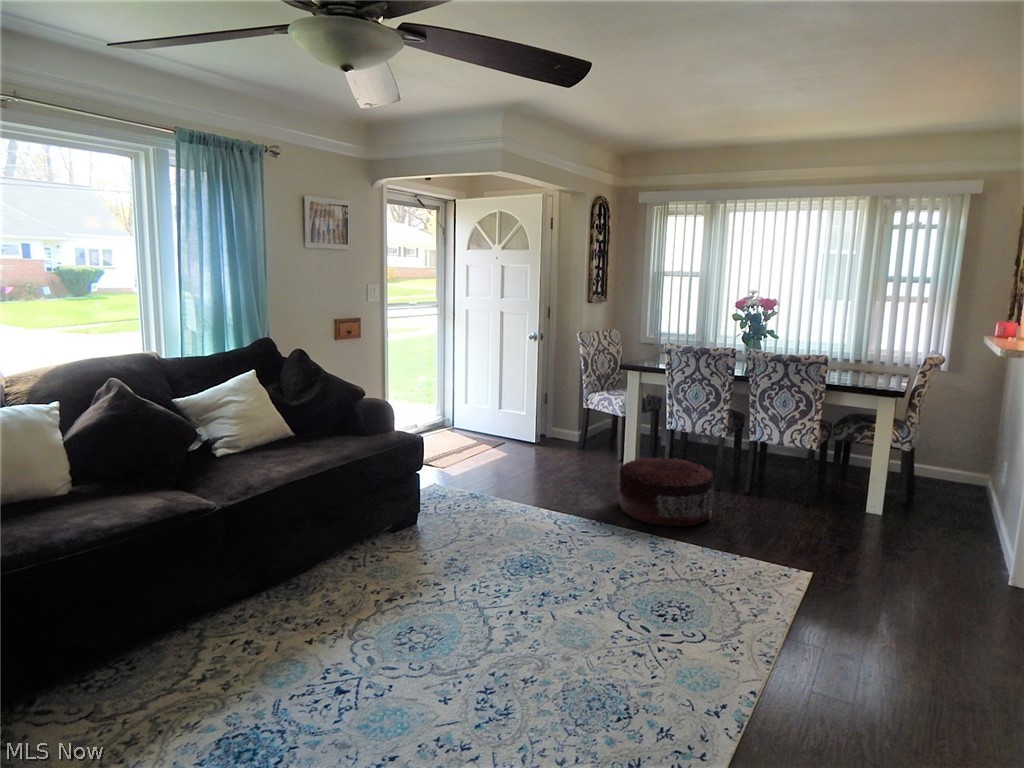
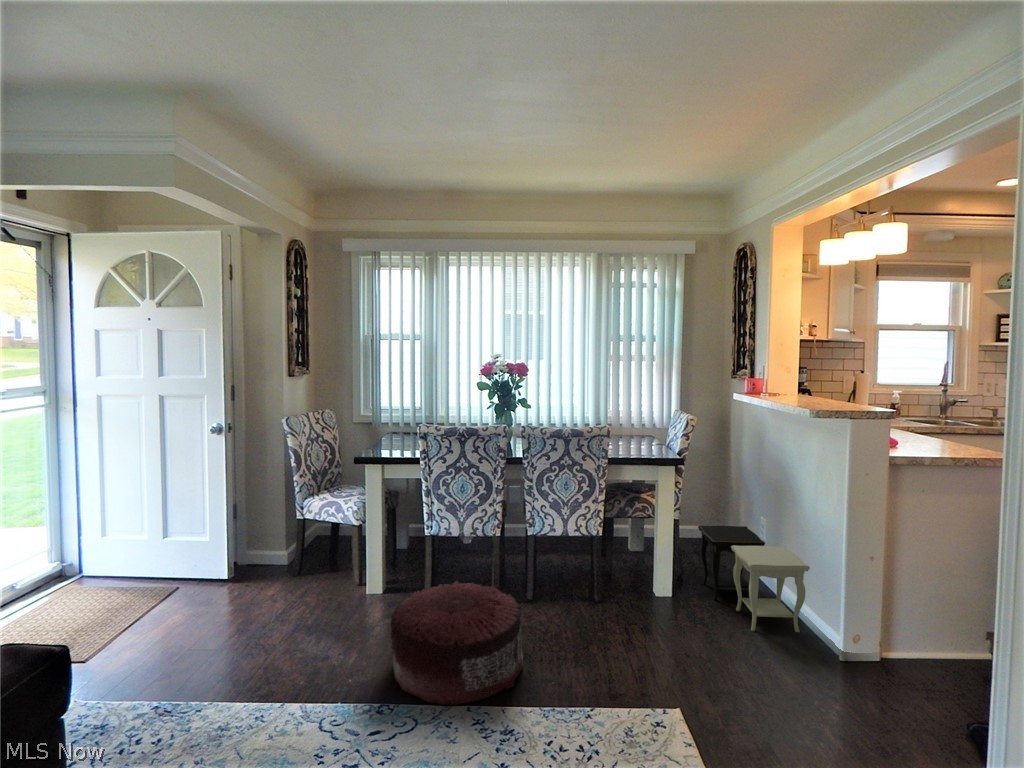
side table: none [924,462,1007,561] -> present [698,525,810,632]

